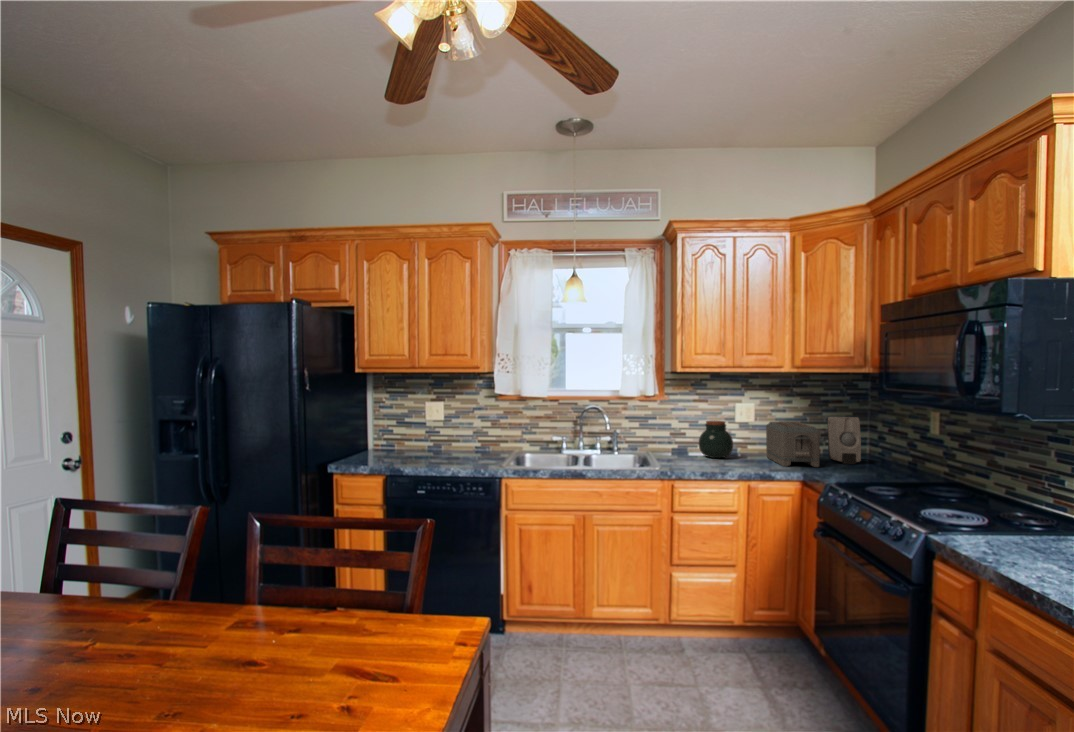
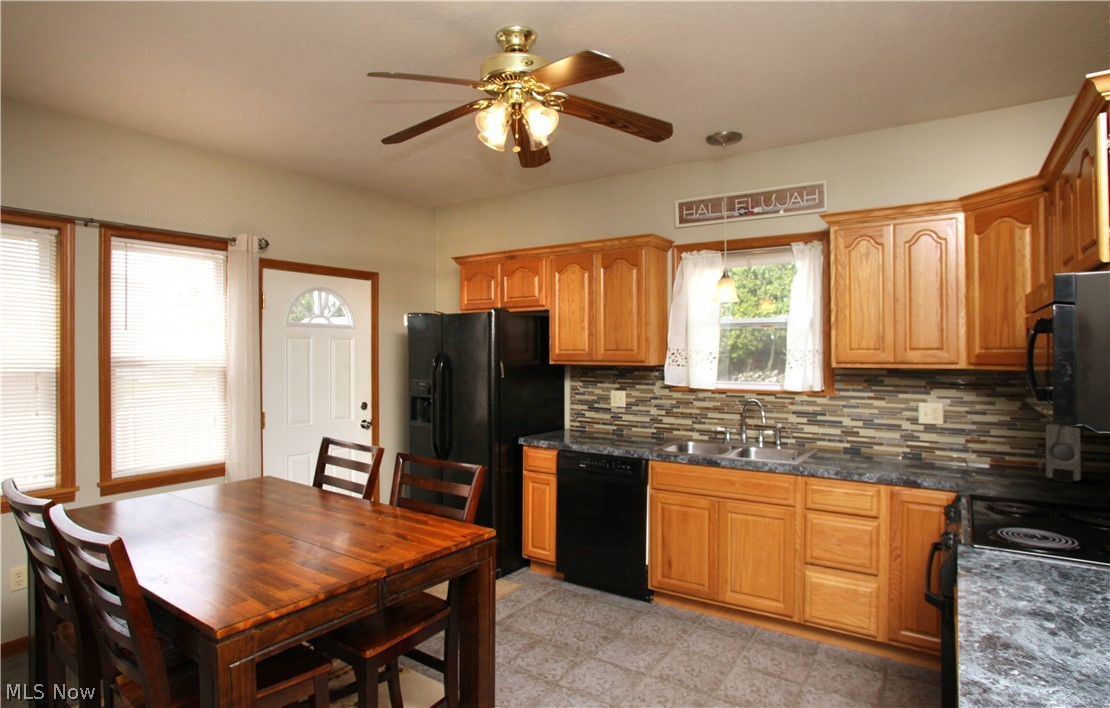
jar: present [699,421,733,458] -> none [868,421,909,461]
toaster: present [766,422,820,467] -> none [953,426,1004,480]

